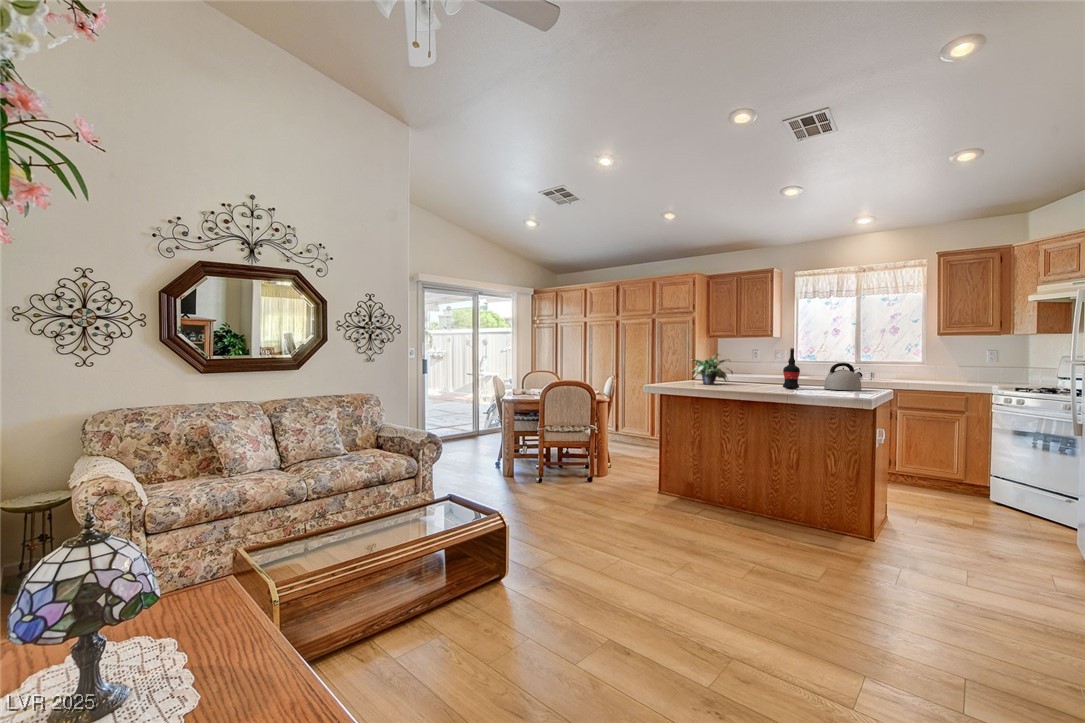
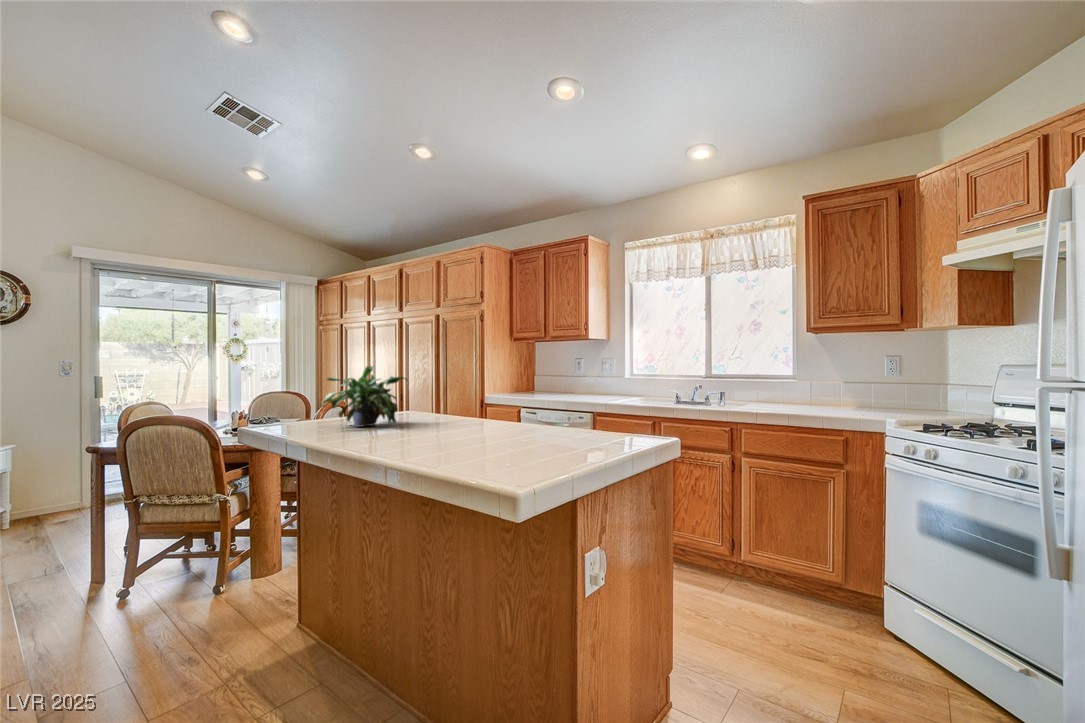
wine bottle: present [783,348,800,389] -> none [437,353,471,445]
kettle: present [824,363,862,391] -> none [520,385,599,451]

